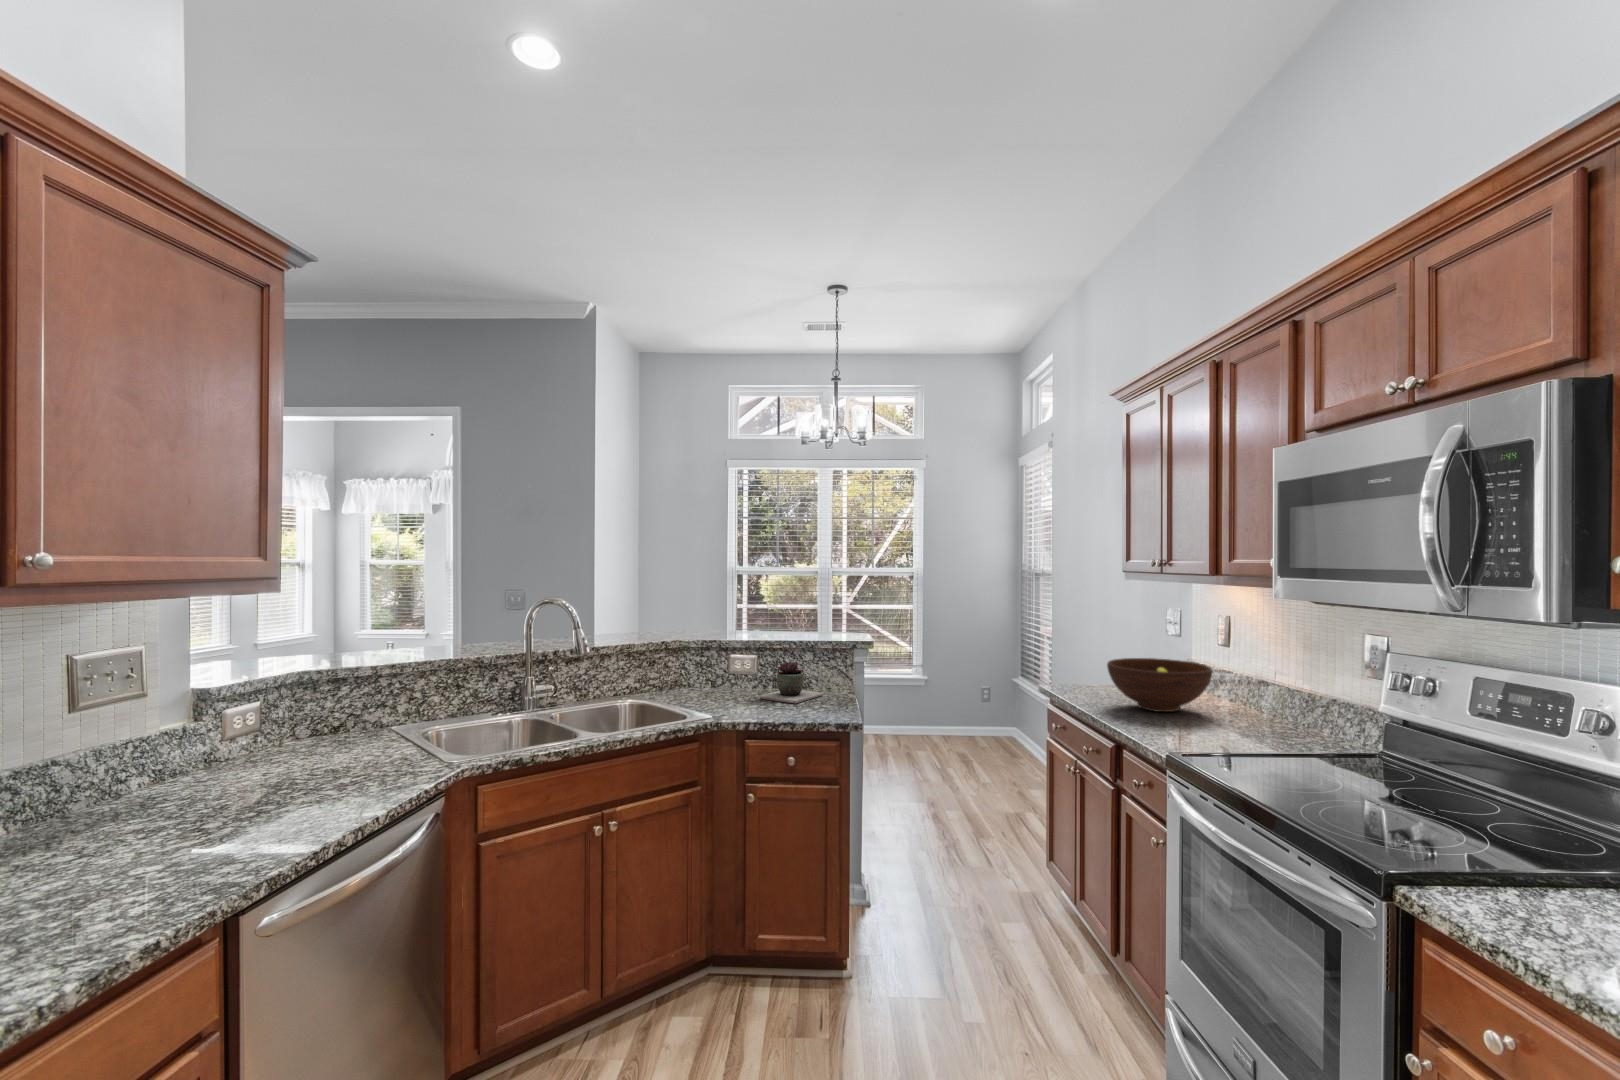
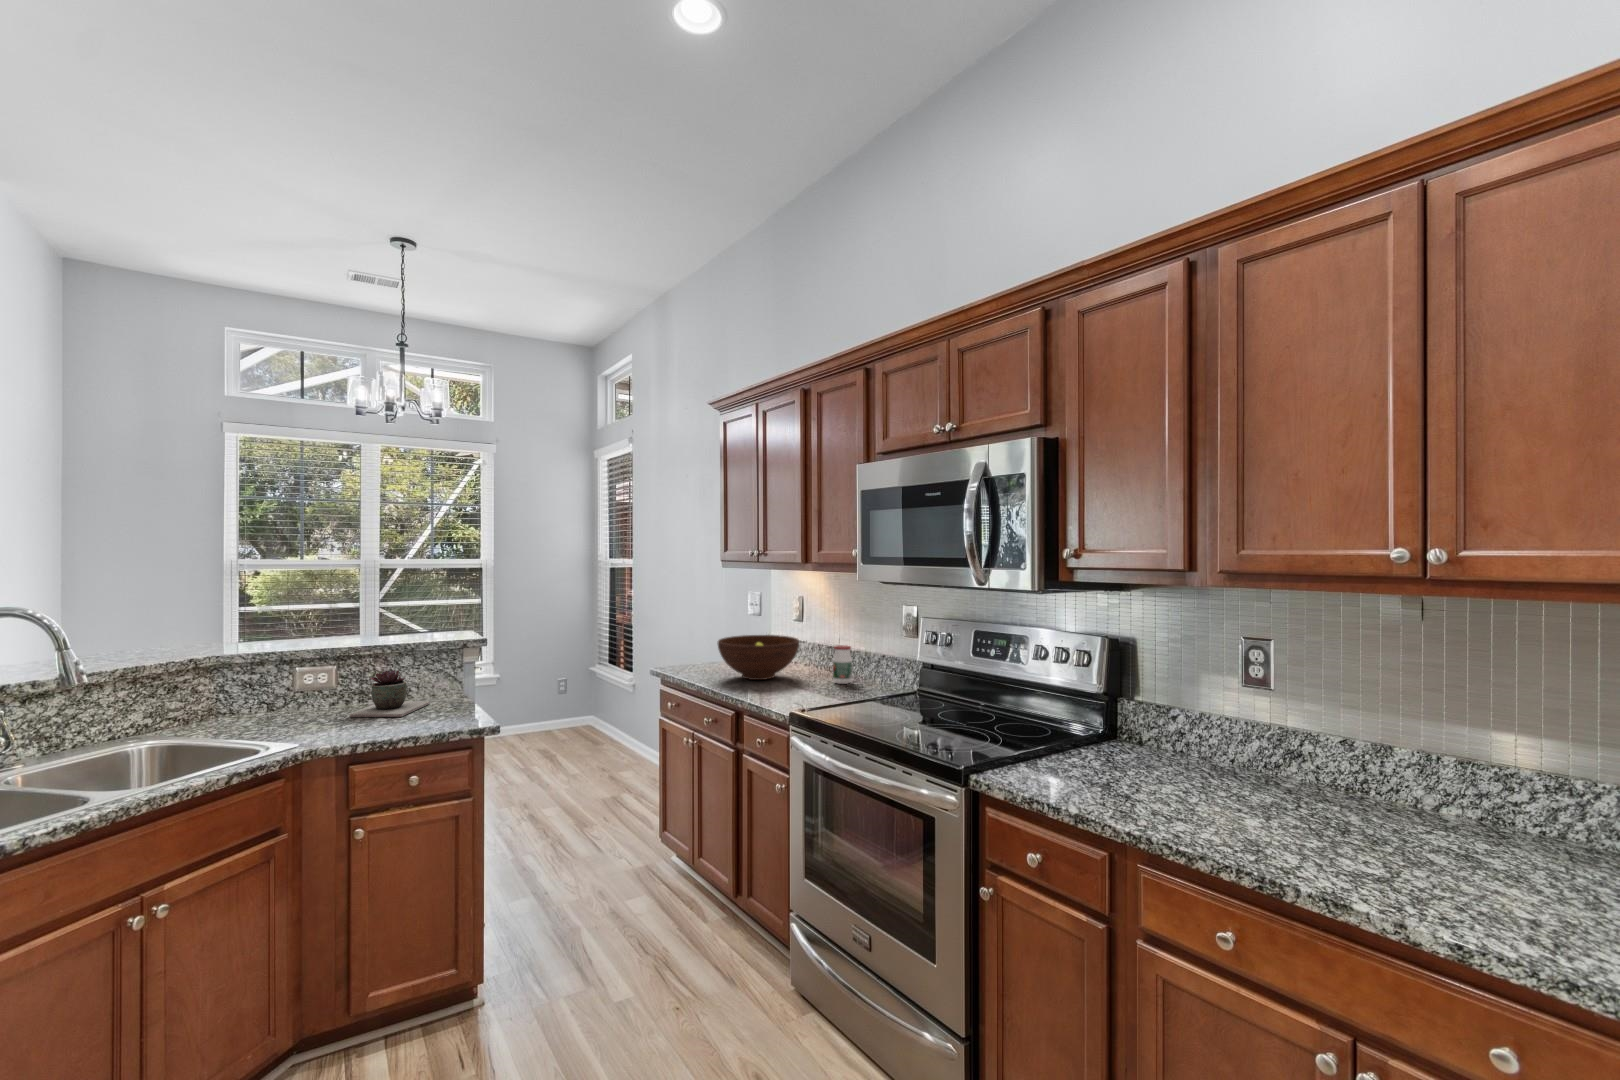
jar: none [1255,681,1284,730] -> present [833,645,852,684]

